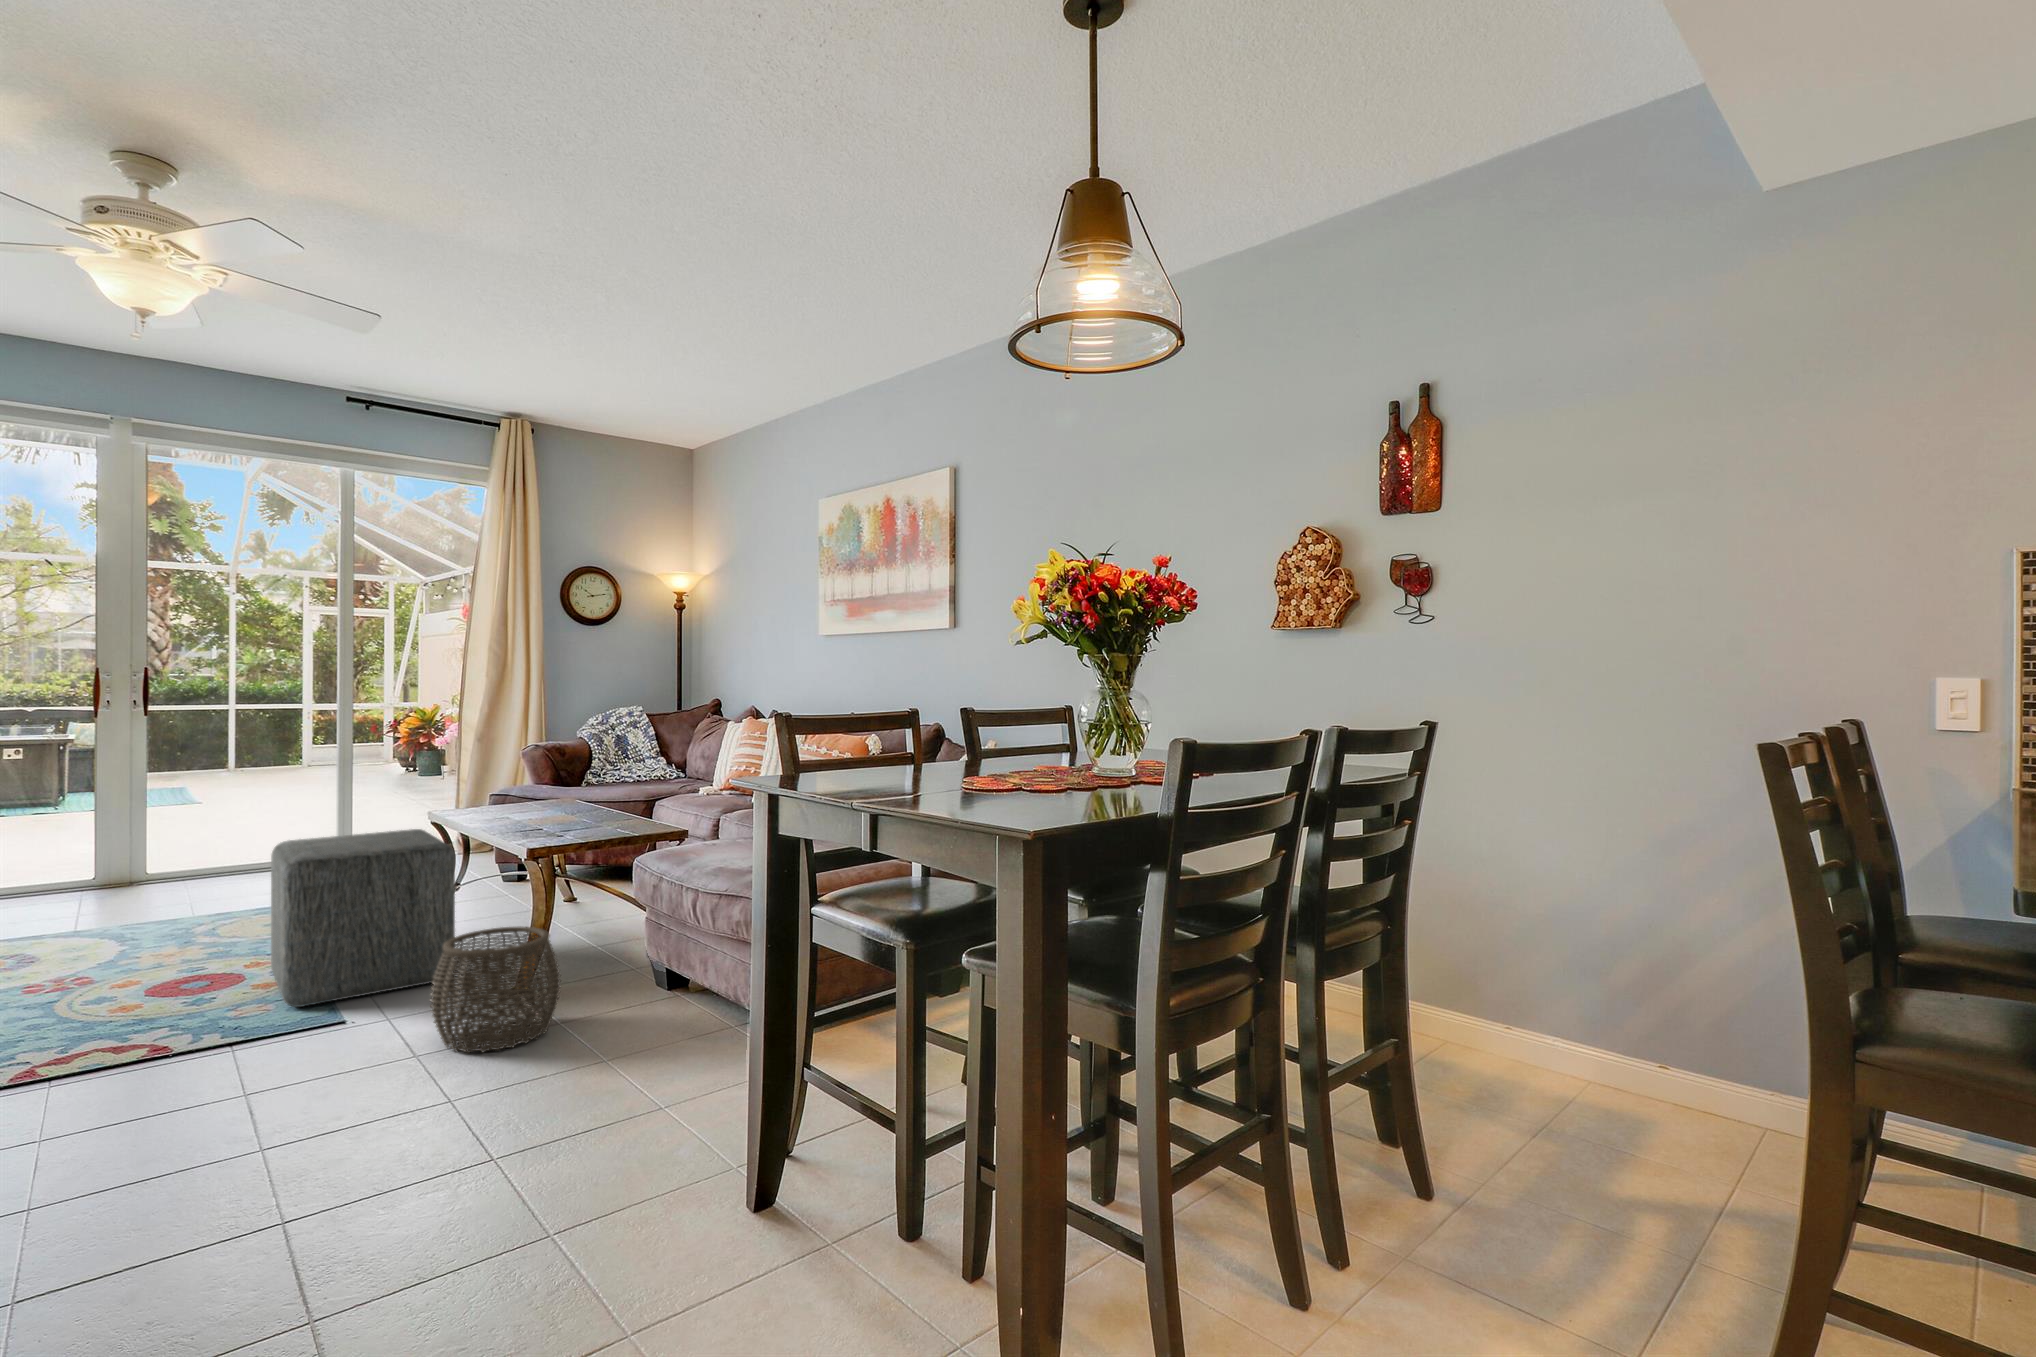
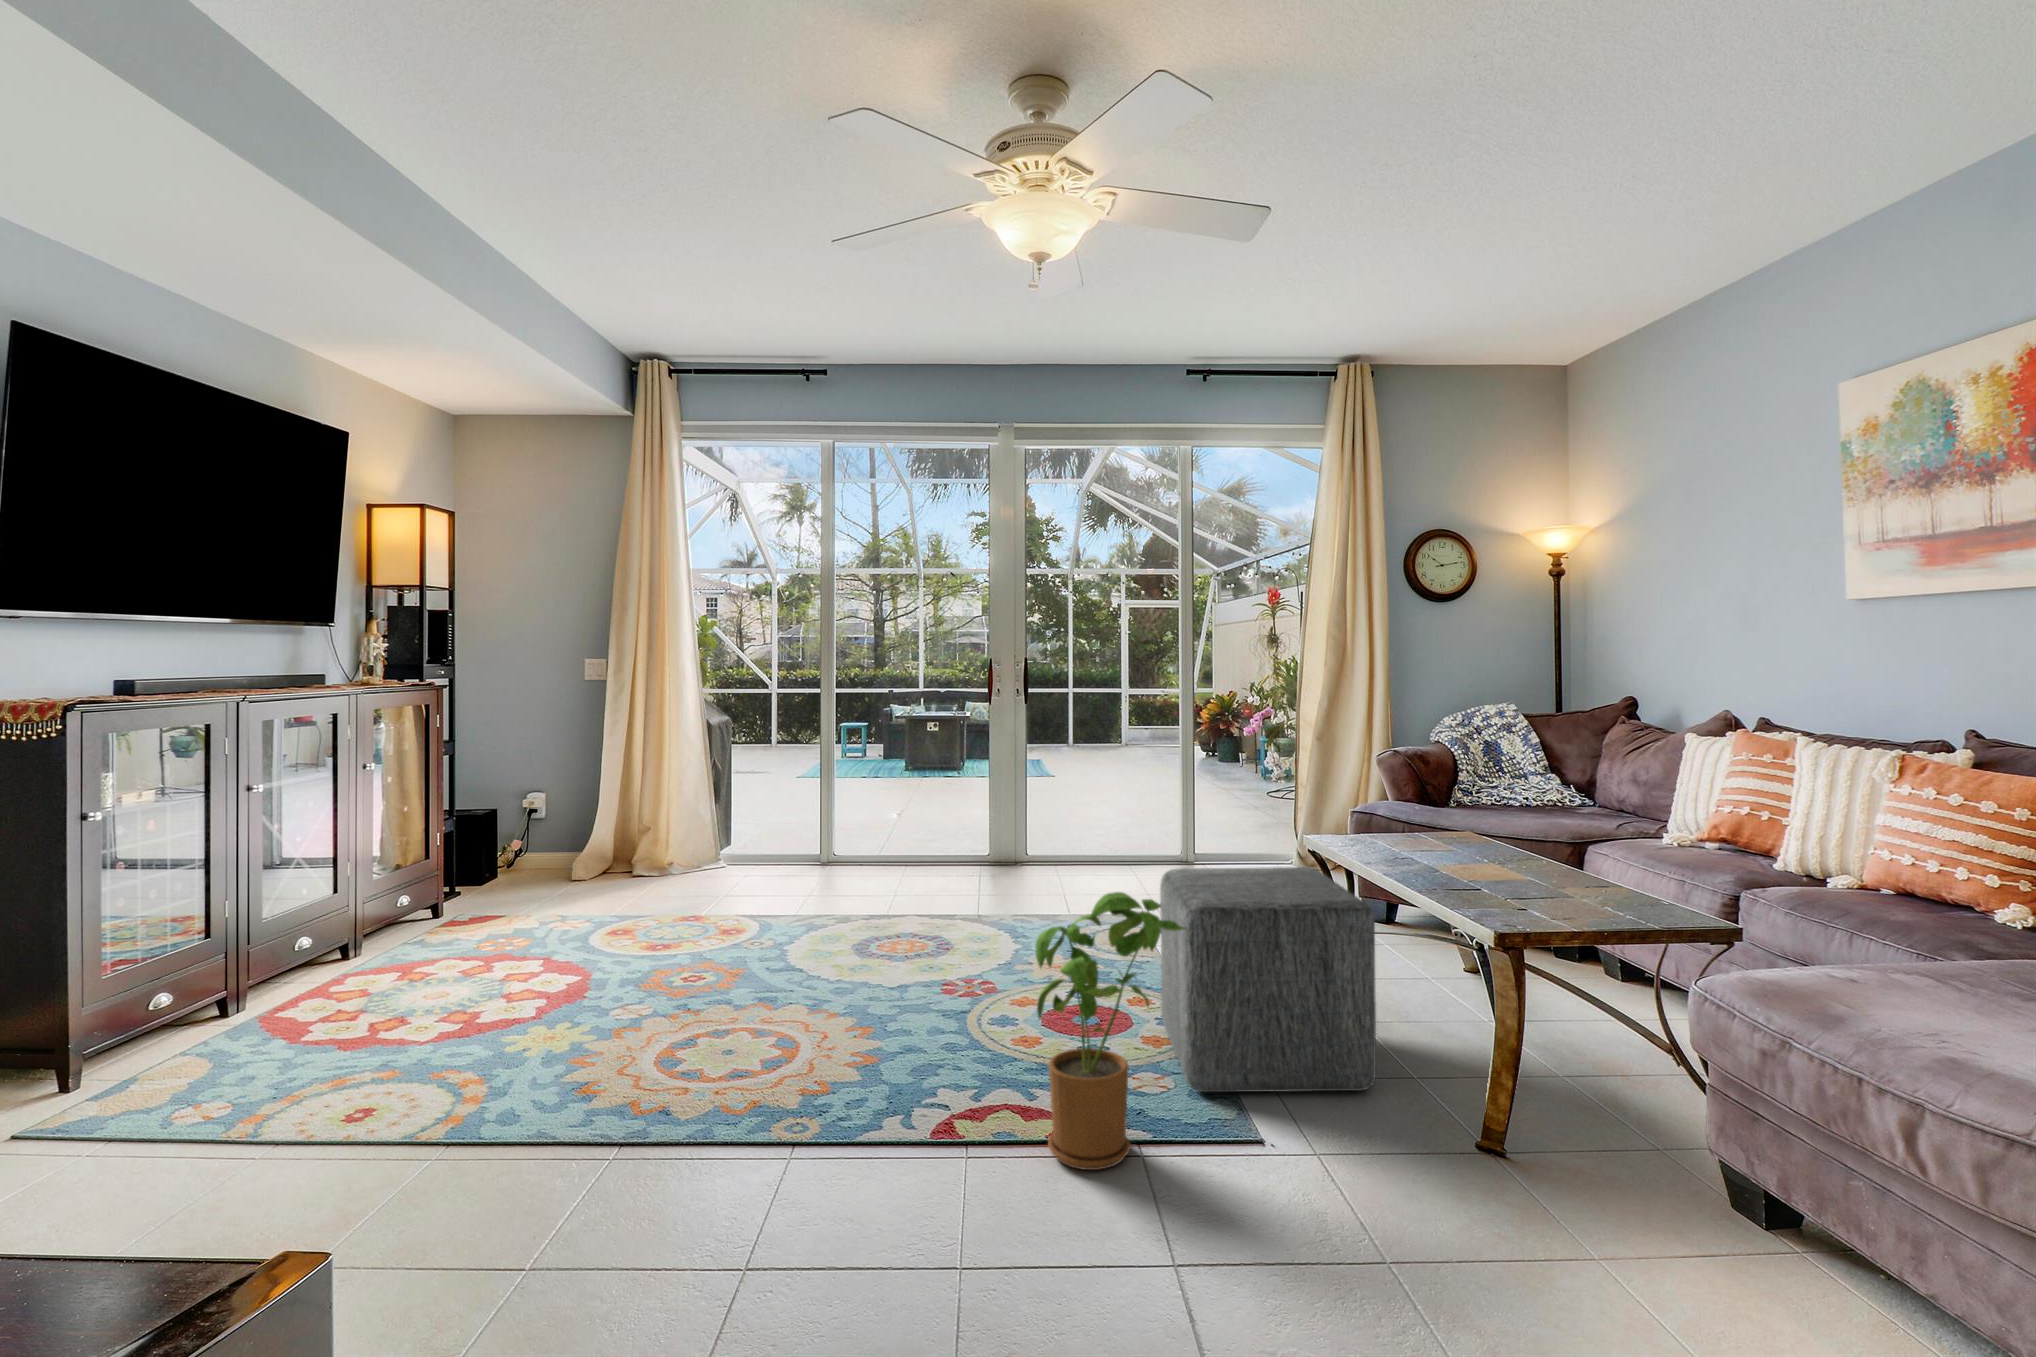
house plant: none [116,847,274,1072] -> present [1035,892,1187,1170]
woven basket: present [430,927,561,1053] -> none [1396,1066,1606,1299]

